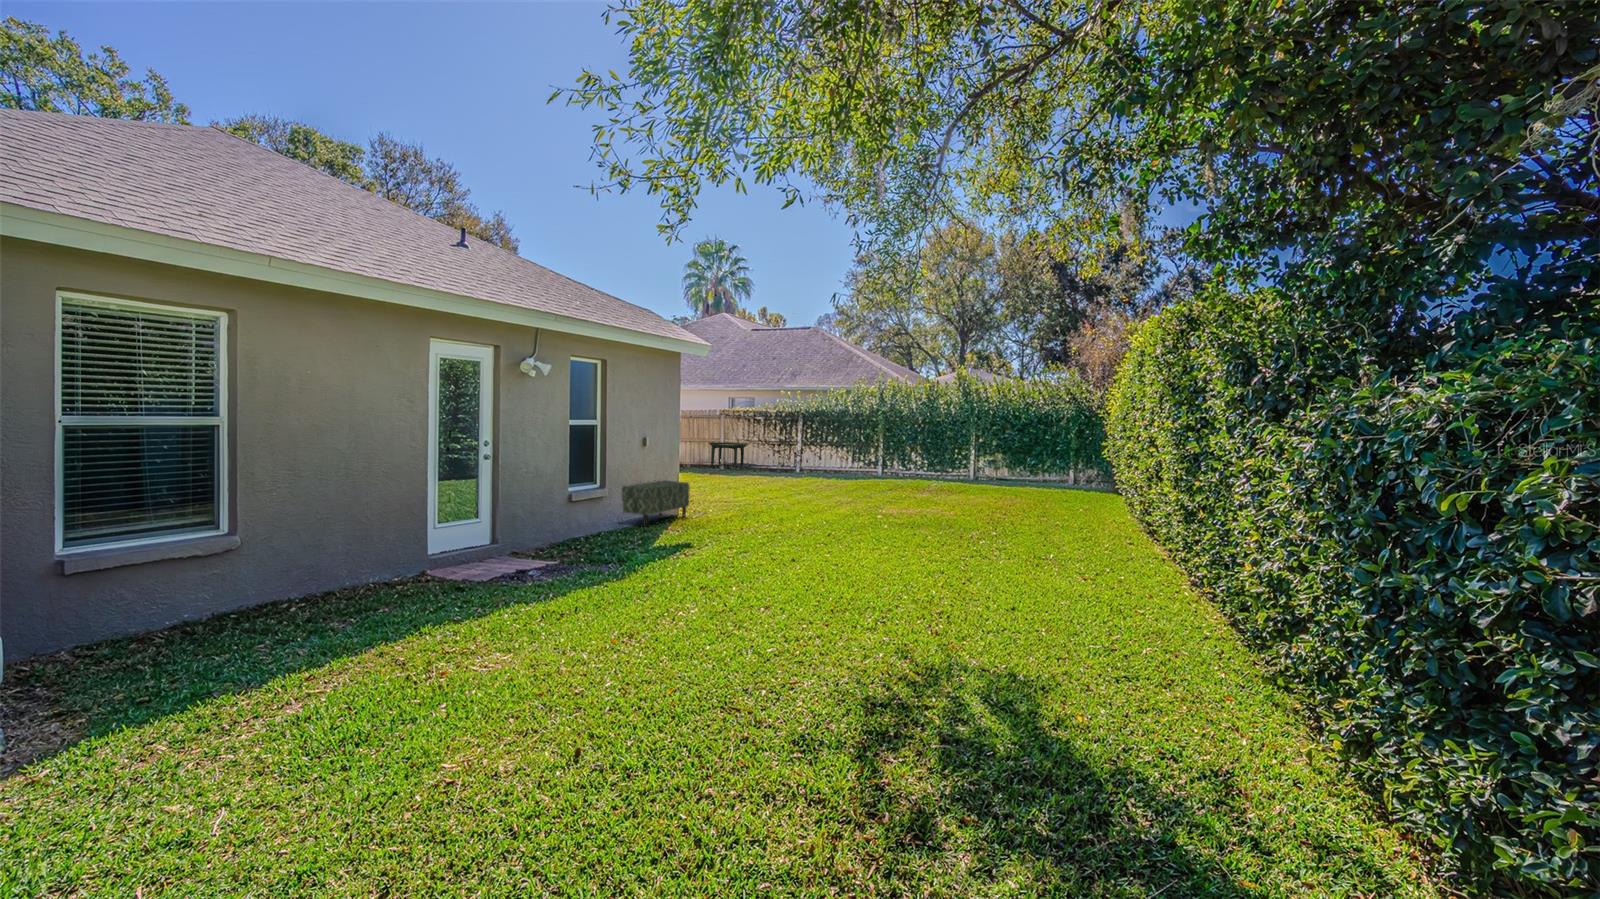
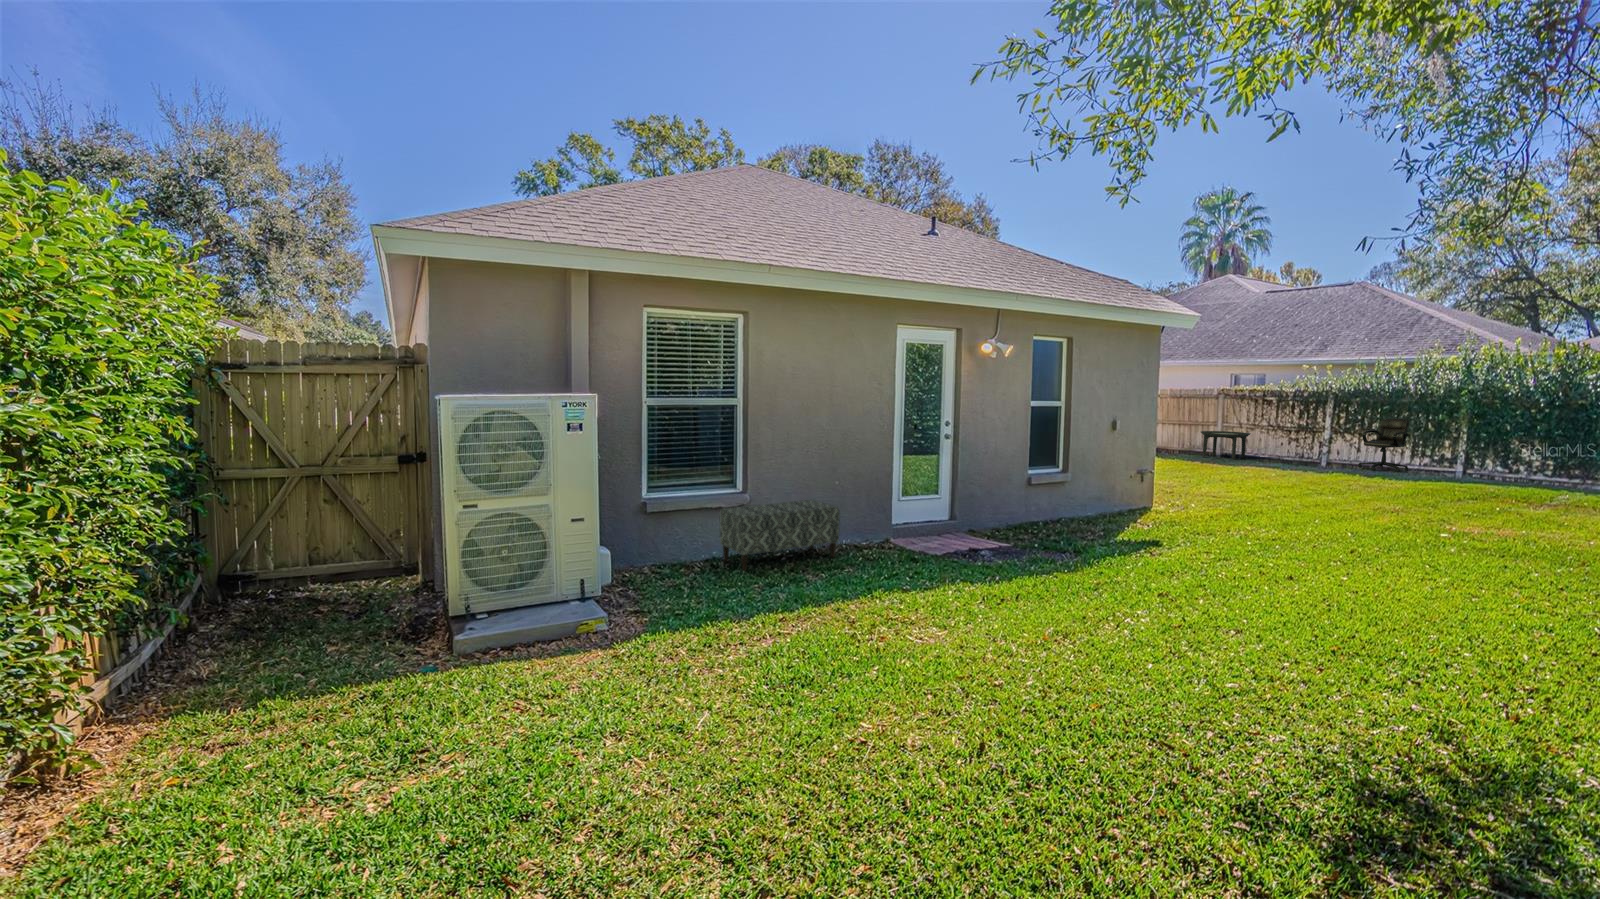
chair: none [822,432,852,474] -> present [1358,418,1409,472]
bench: present [620,480,690,526] -> present [720,500,840,571]

